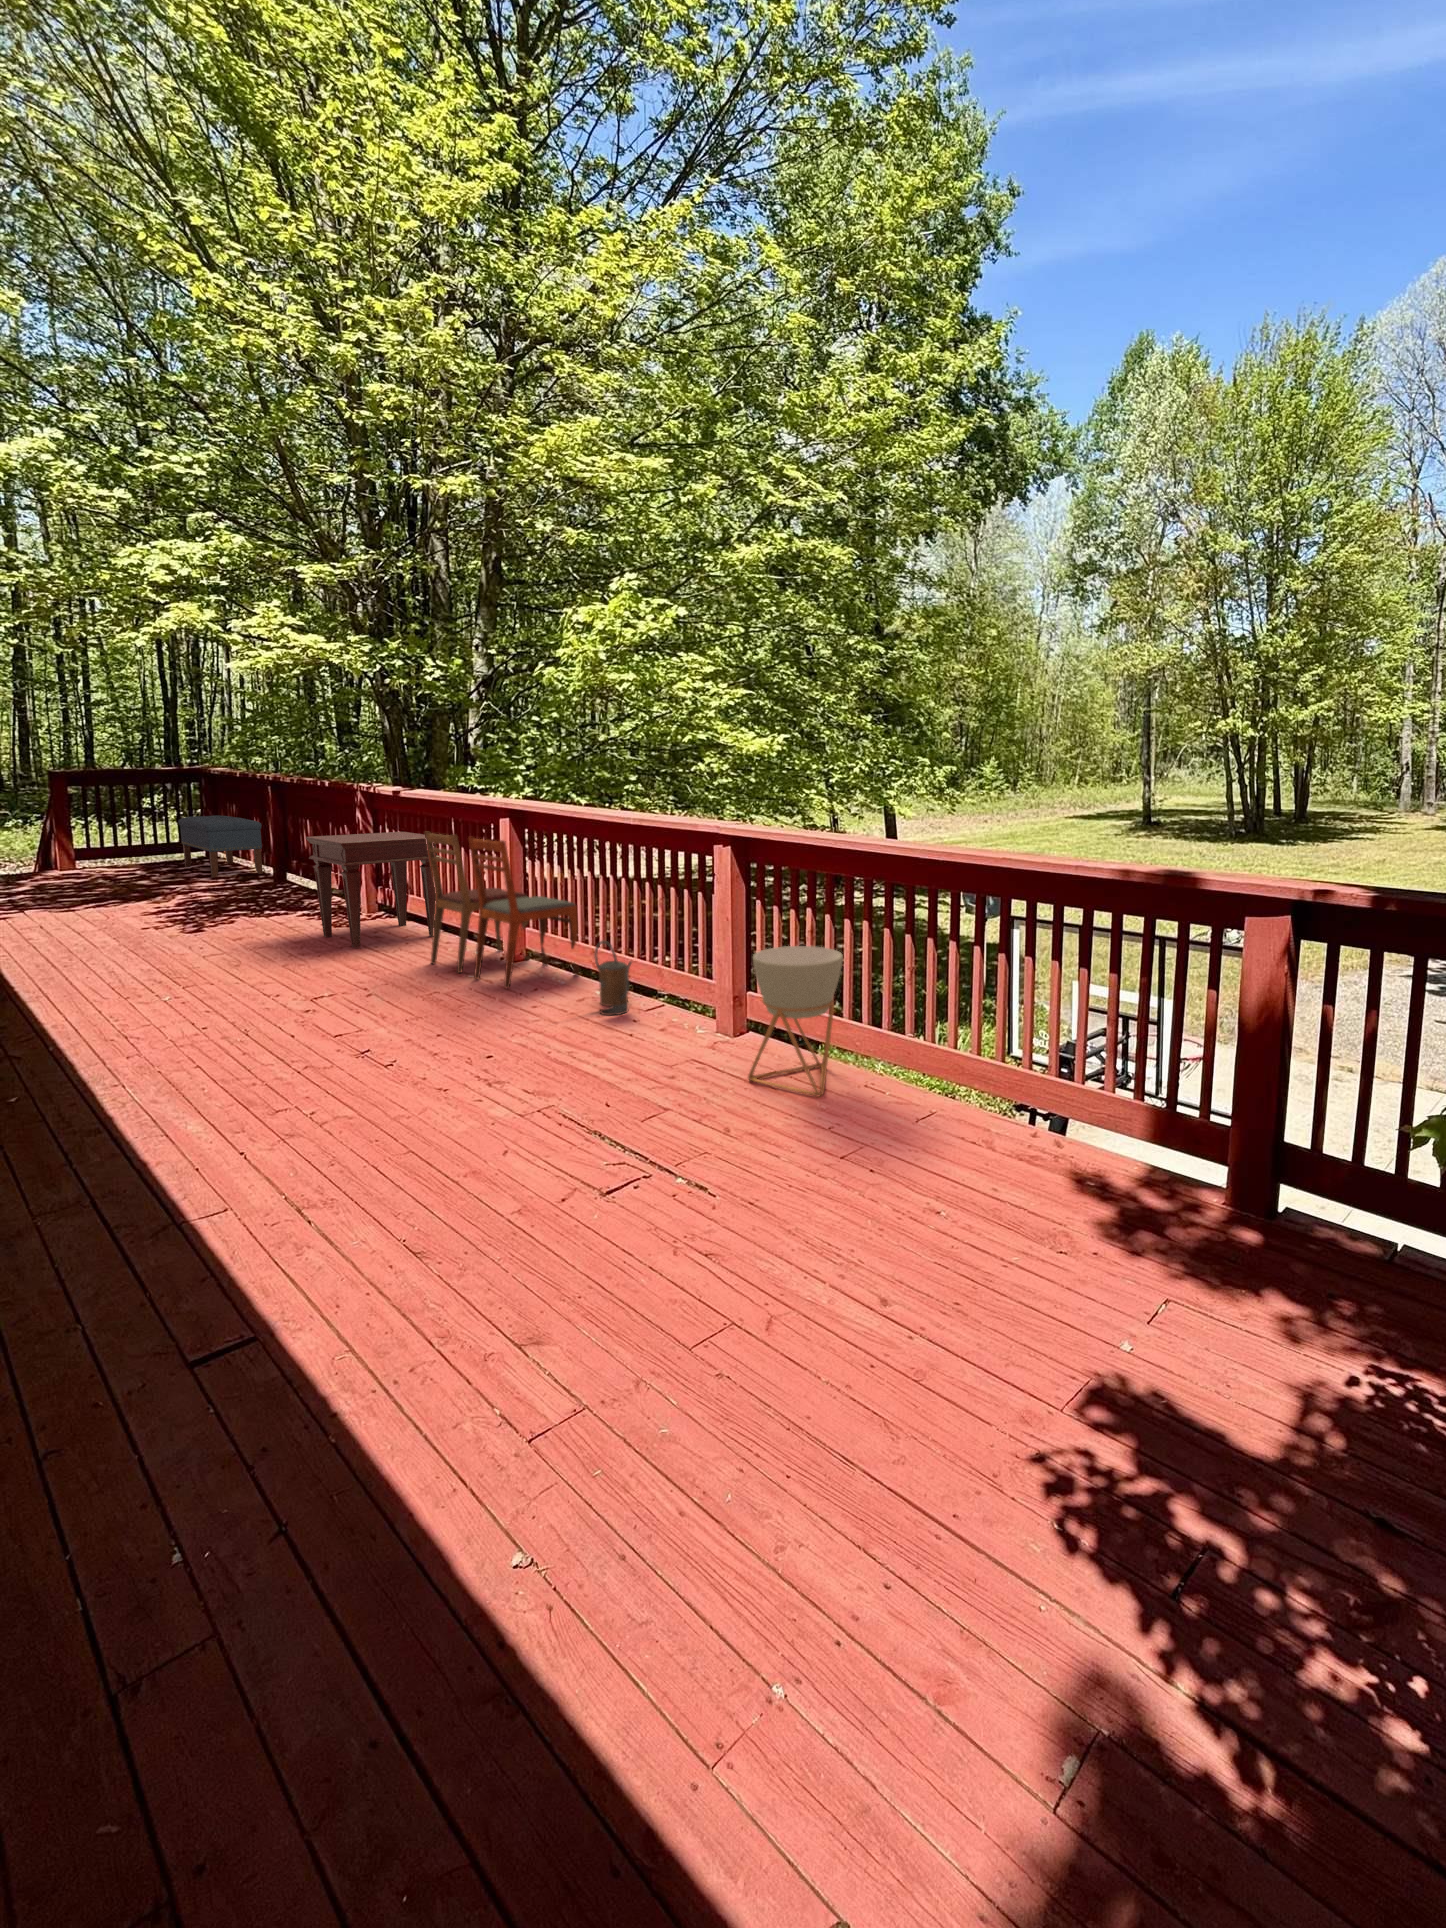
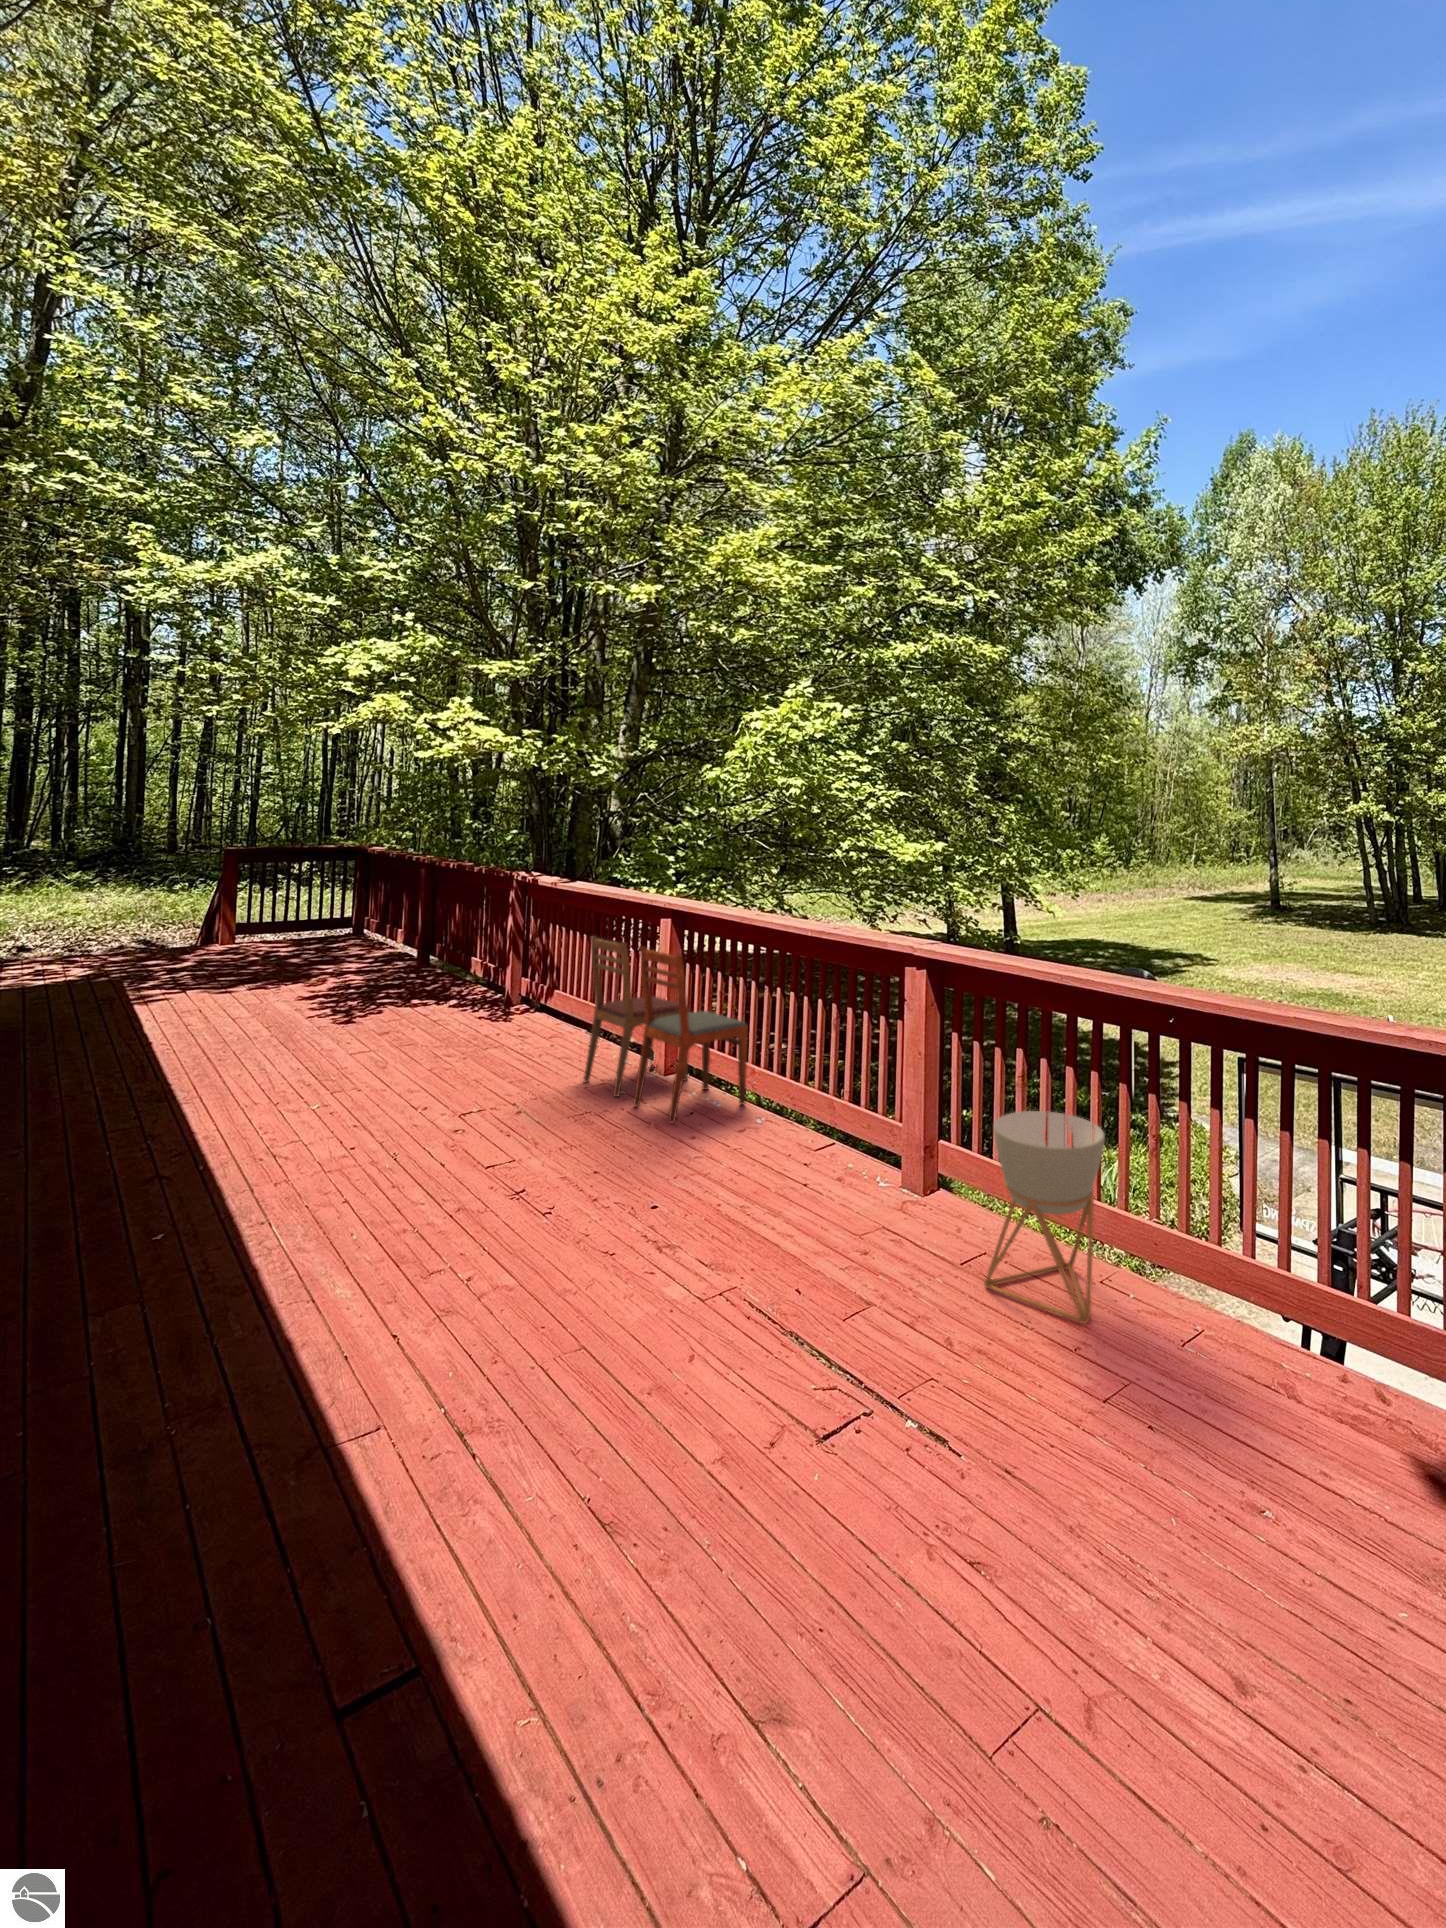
bench: present [178,815,263,878] -> none [332,894,411,959]
side table: present [306,832,442,947] -> none [464,926,600,1056]
watering can: present [594,941,632,1015] -> none [772,1074,820,1166]

